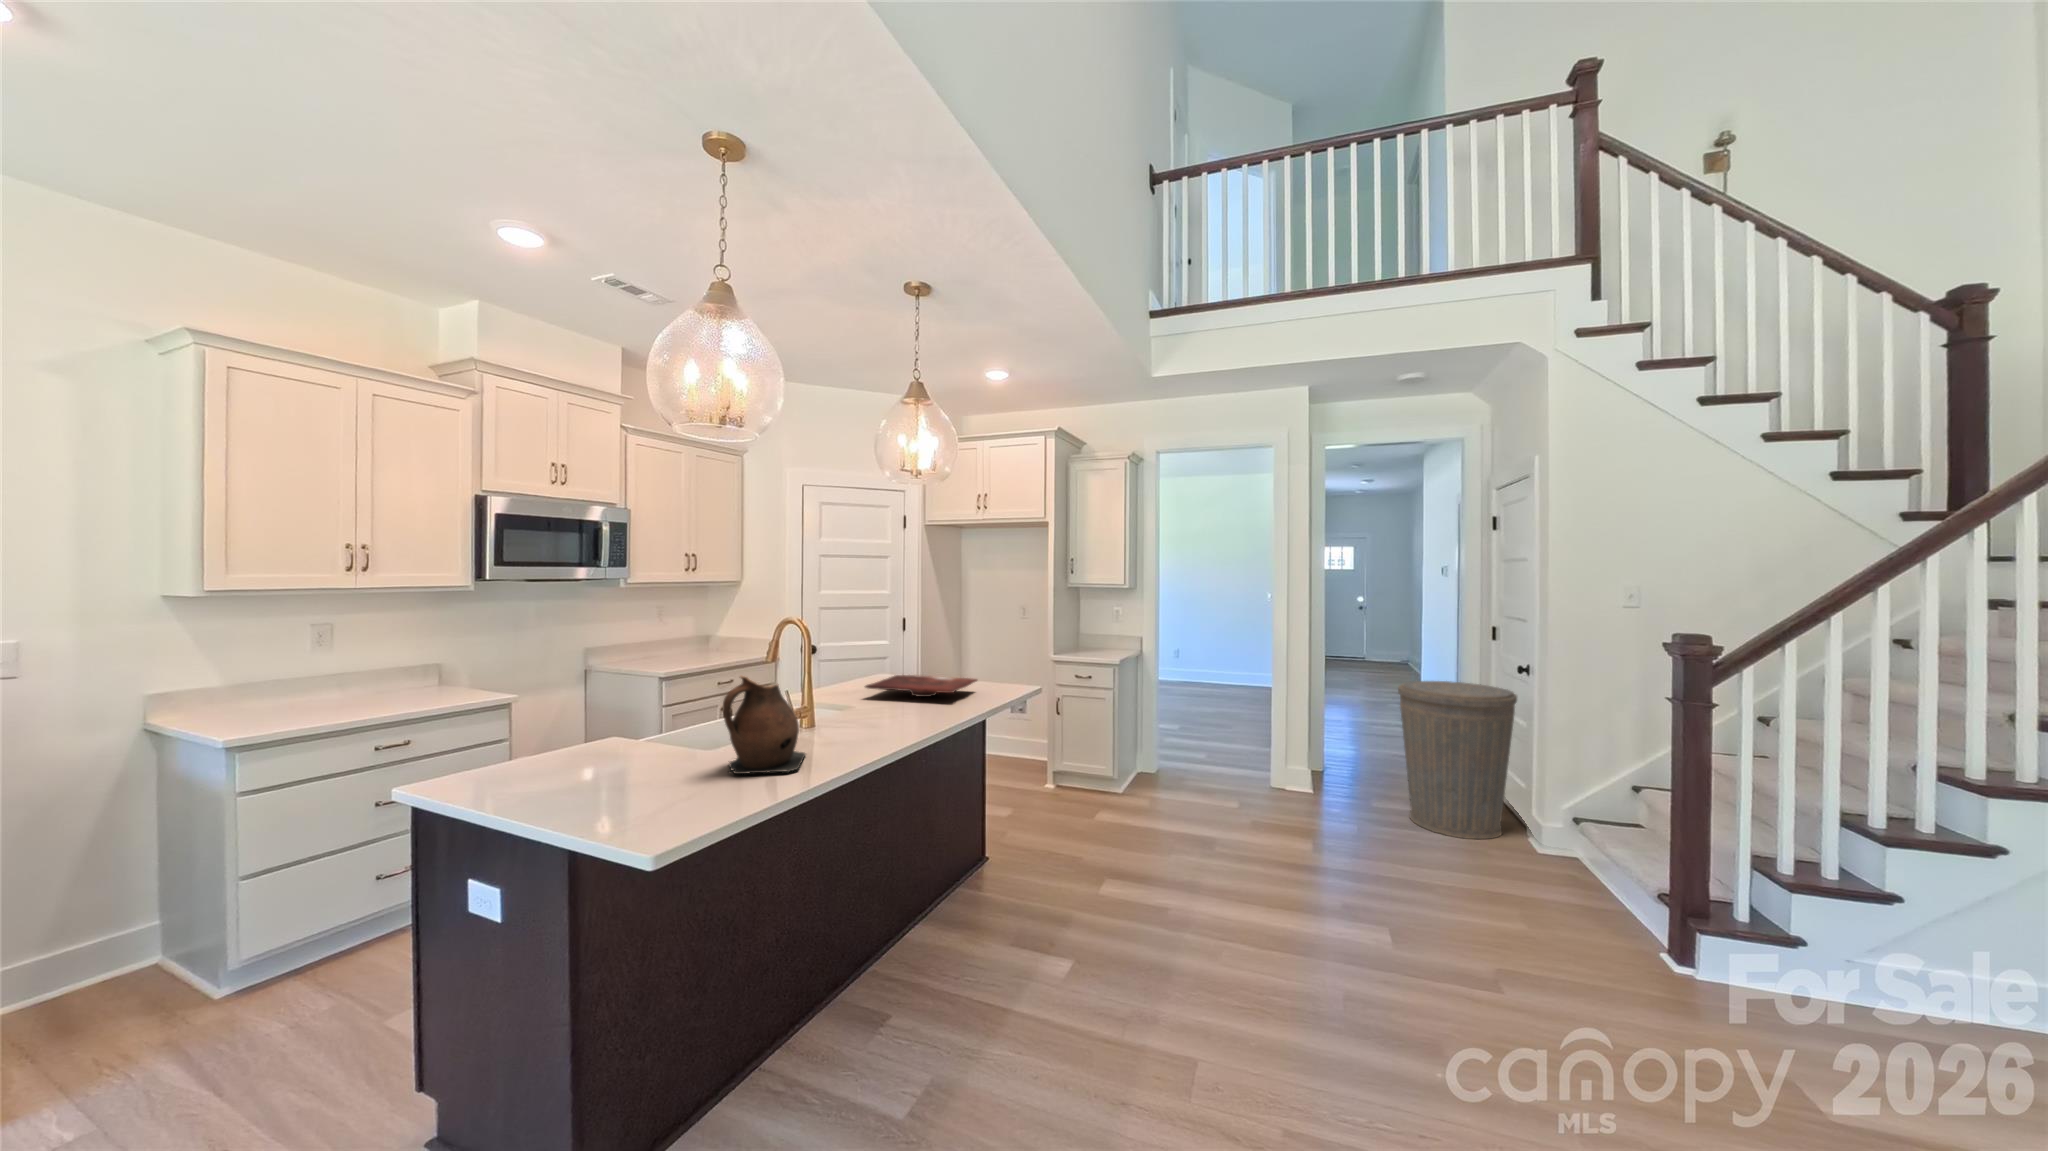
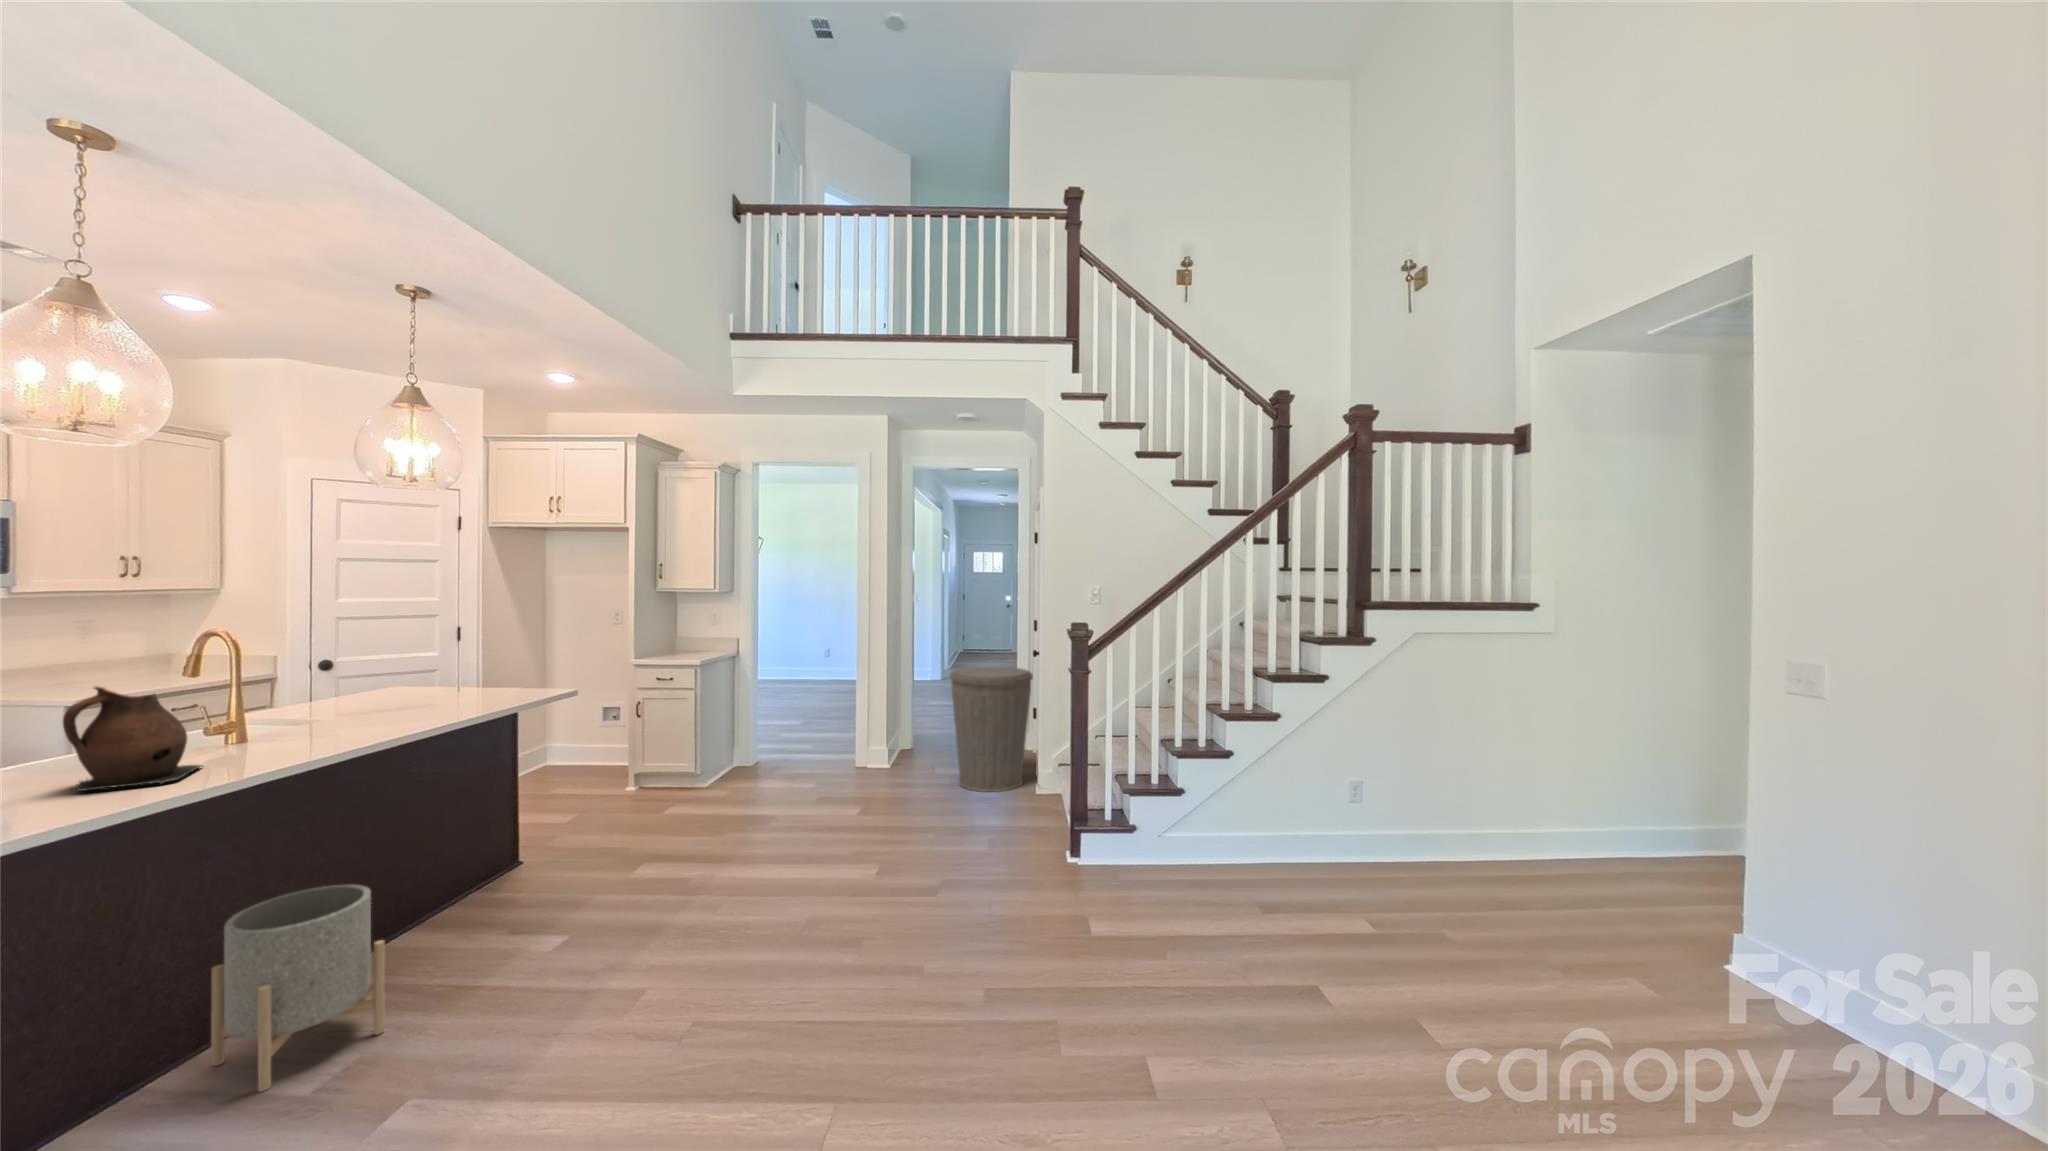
cutting board: present [865,675,977,697] -> none [340,684,496,705]
planter: none [807,874,935,1081] -> present [211,884,385,1092]

